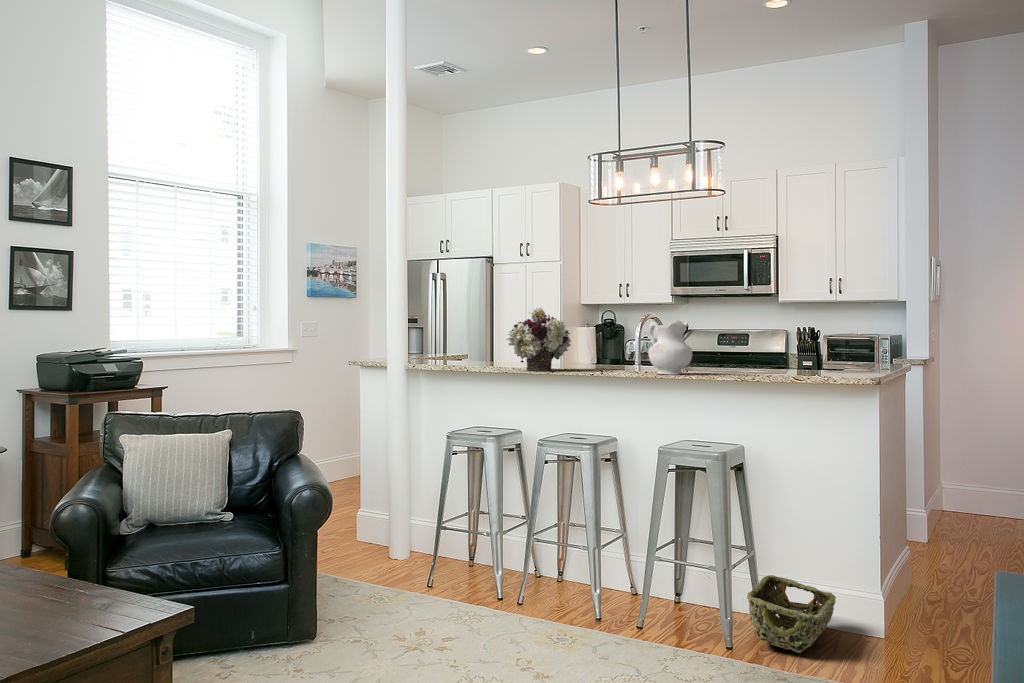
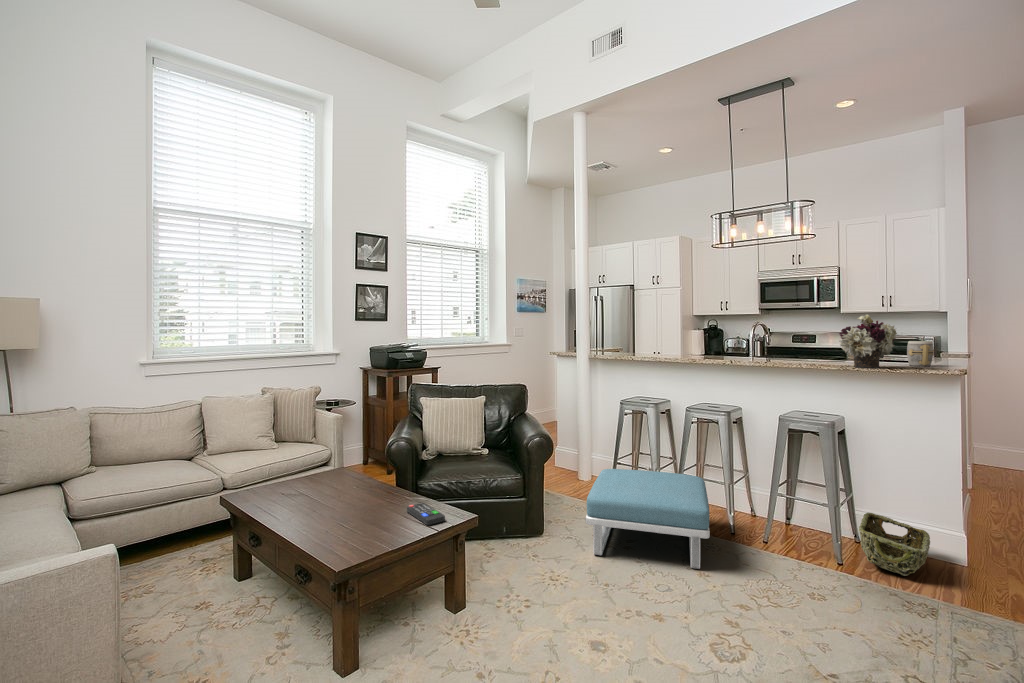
flower arrangement: present [506,308,571,371] -> present [839,314,897,368]
ceramic pitcher: present [648,319,692,375] -> none [767,325,802,365]
mug: none [825,341,856,375] -> present [907,341,934,366]
footstool: none [376,536,560,667] -> present [586,469,710,569]
remote control: none [79,593,139,623] -> present [407,503,445,525]

